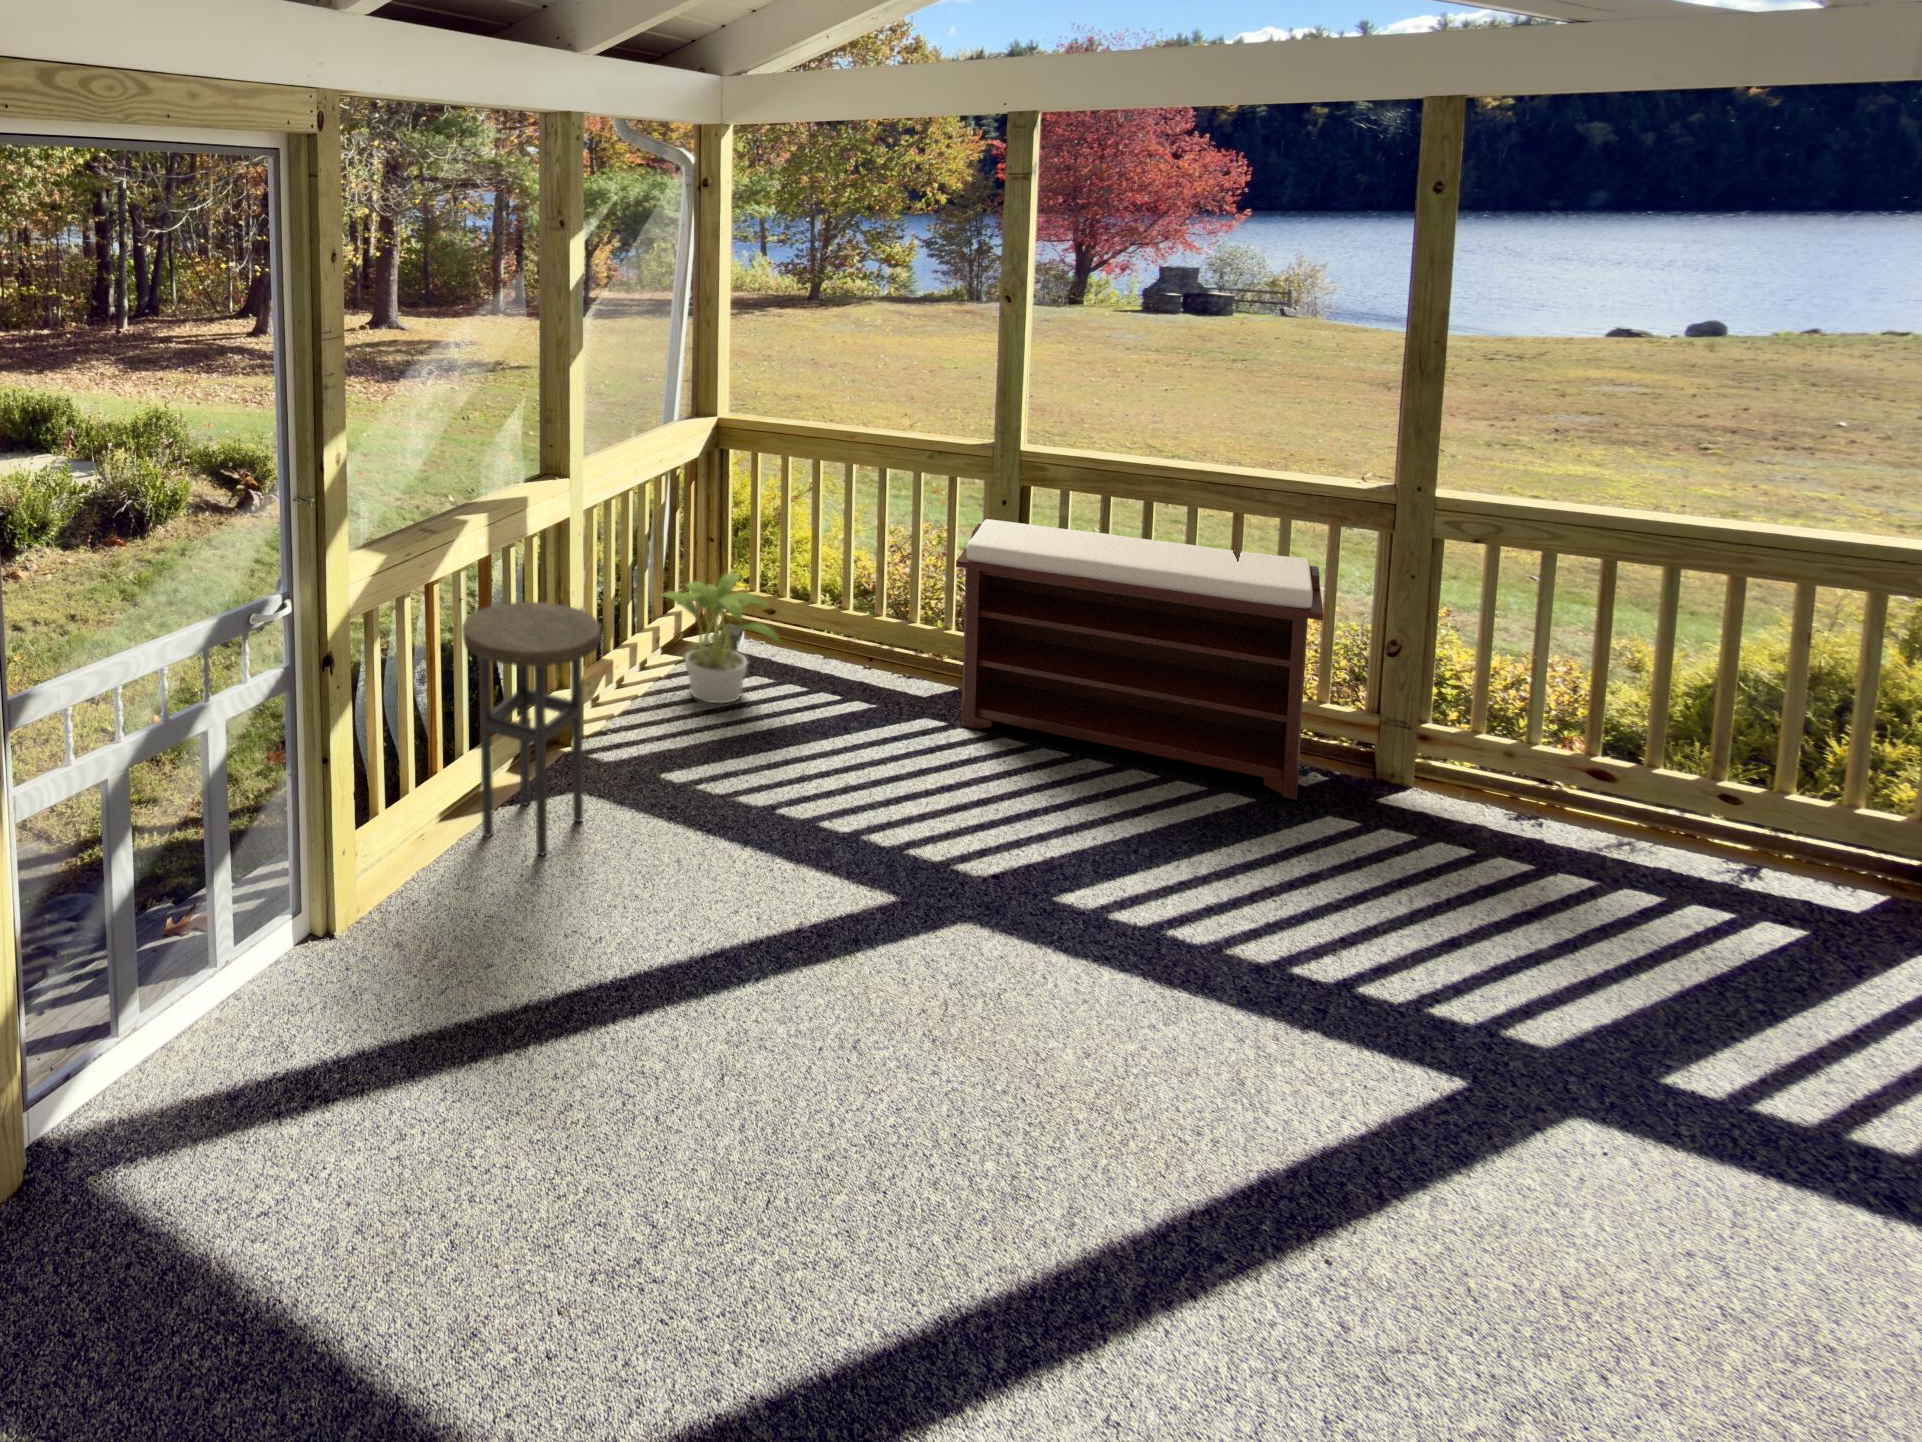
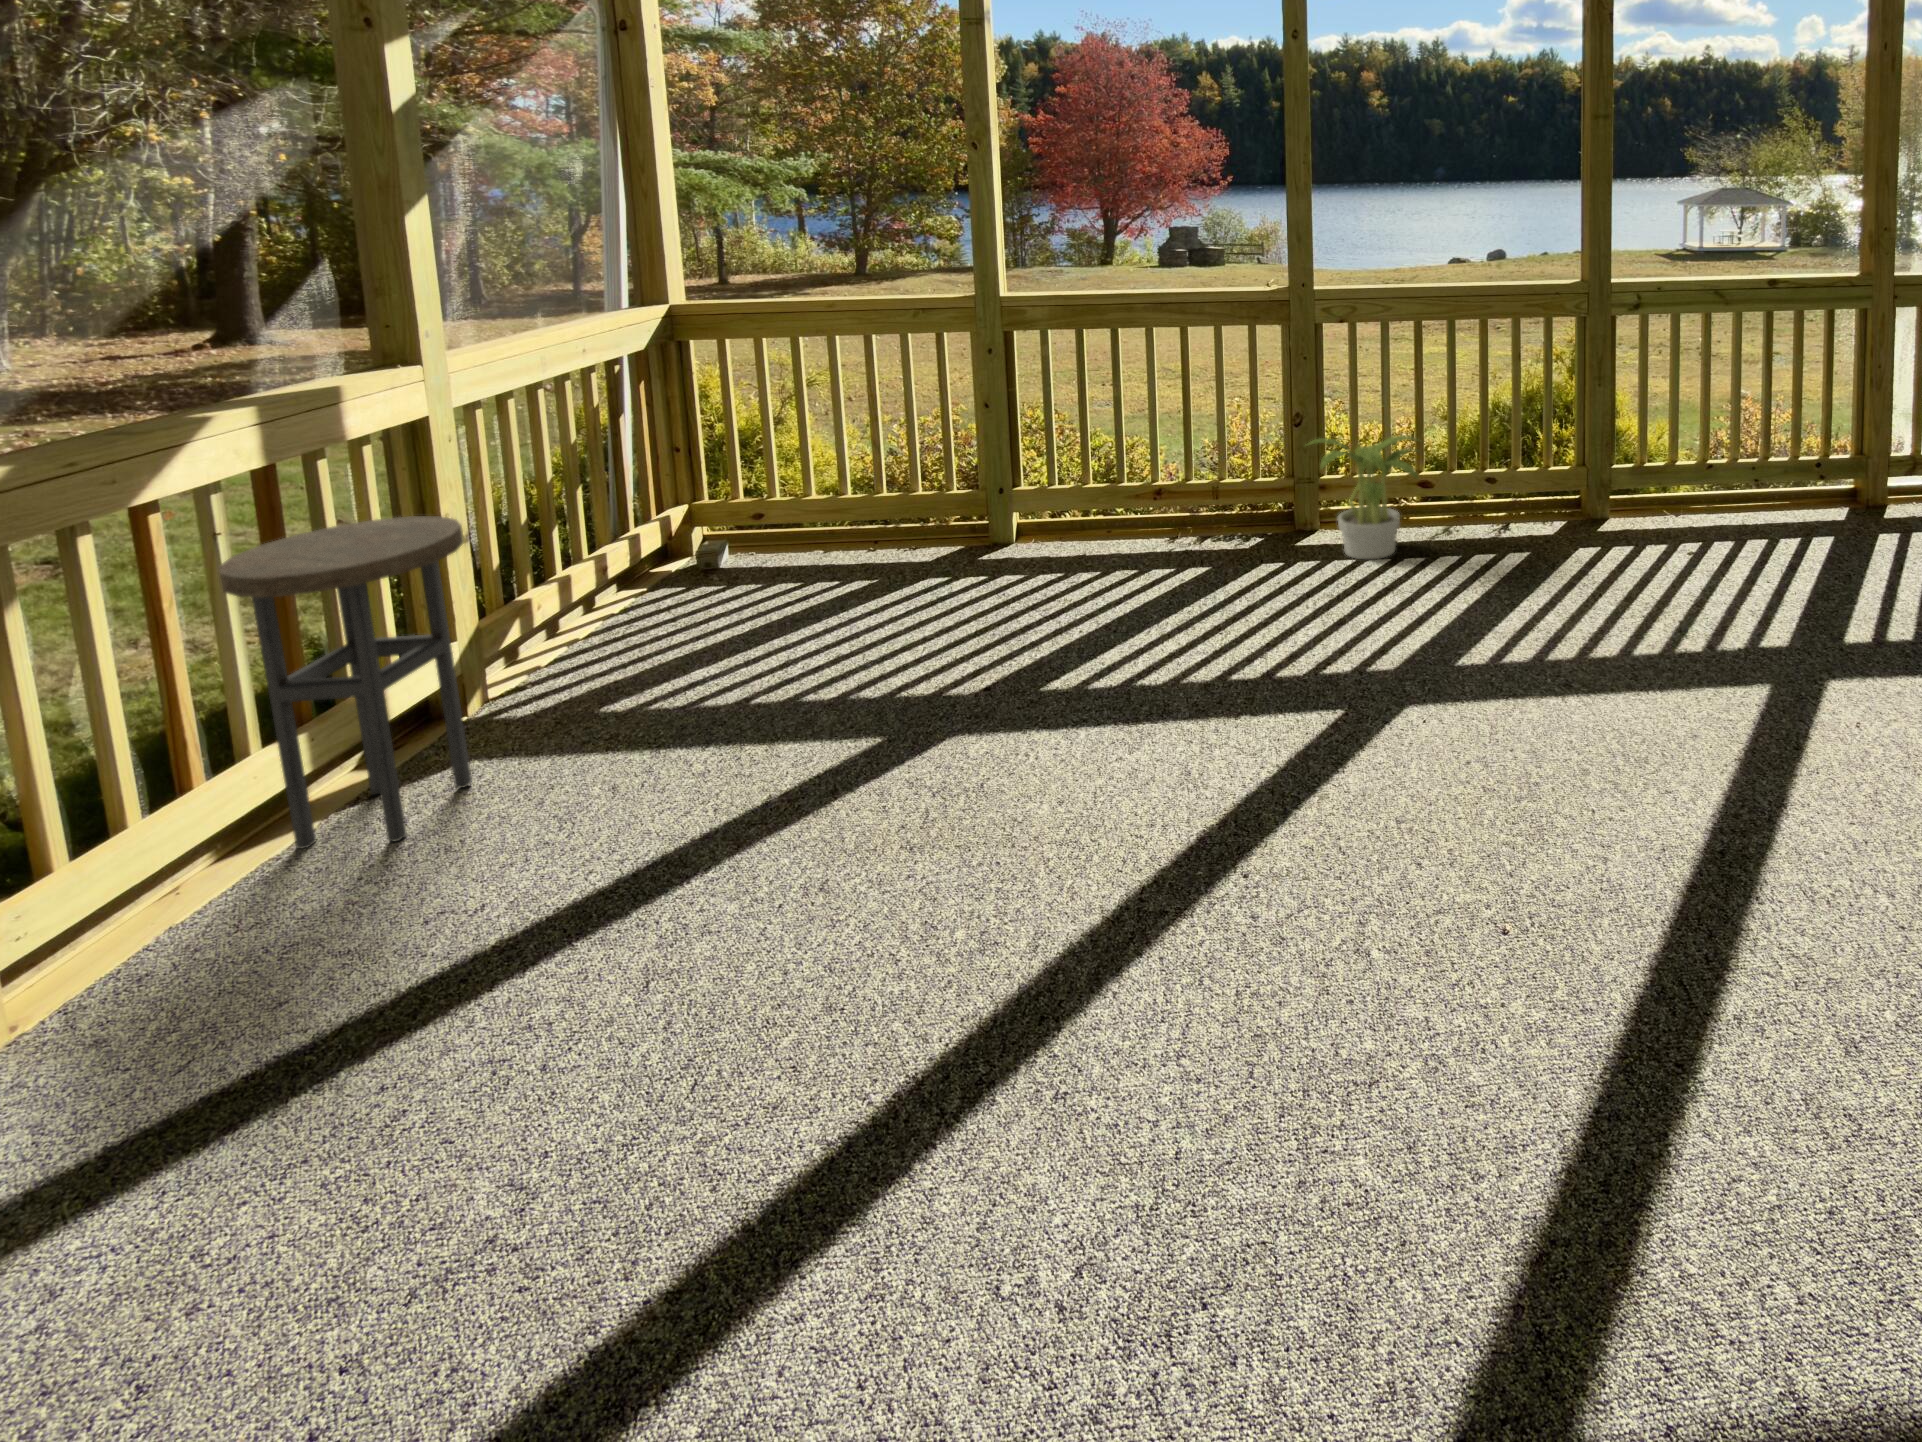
bench: present [956,519,1324,800] -> none [935,356,1241,578]
potted plant: present [657,573,781,703] -> present [1308,435,1420,559]

